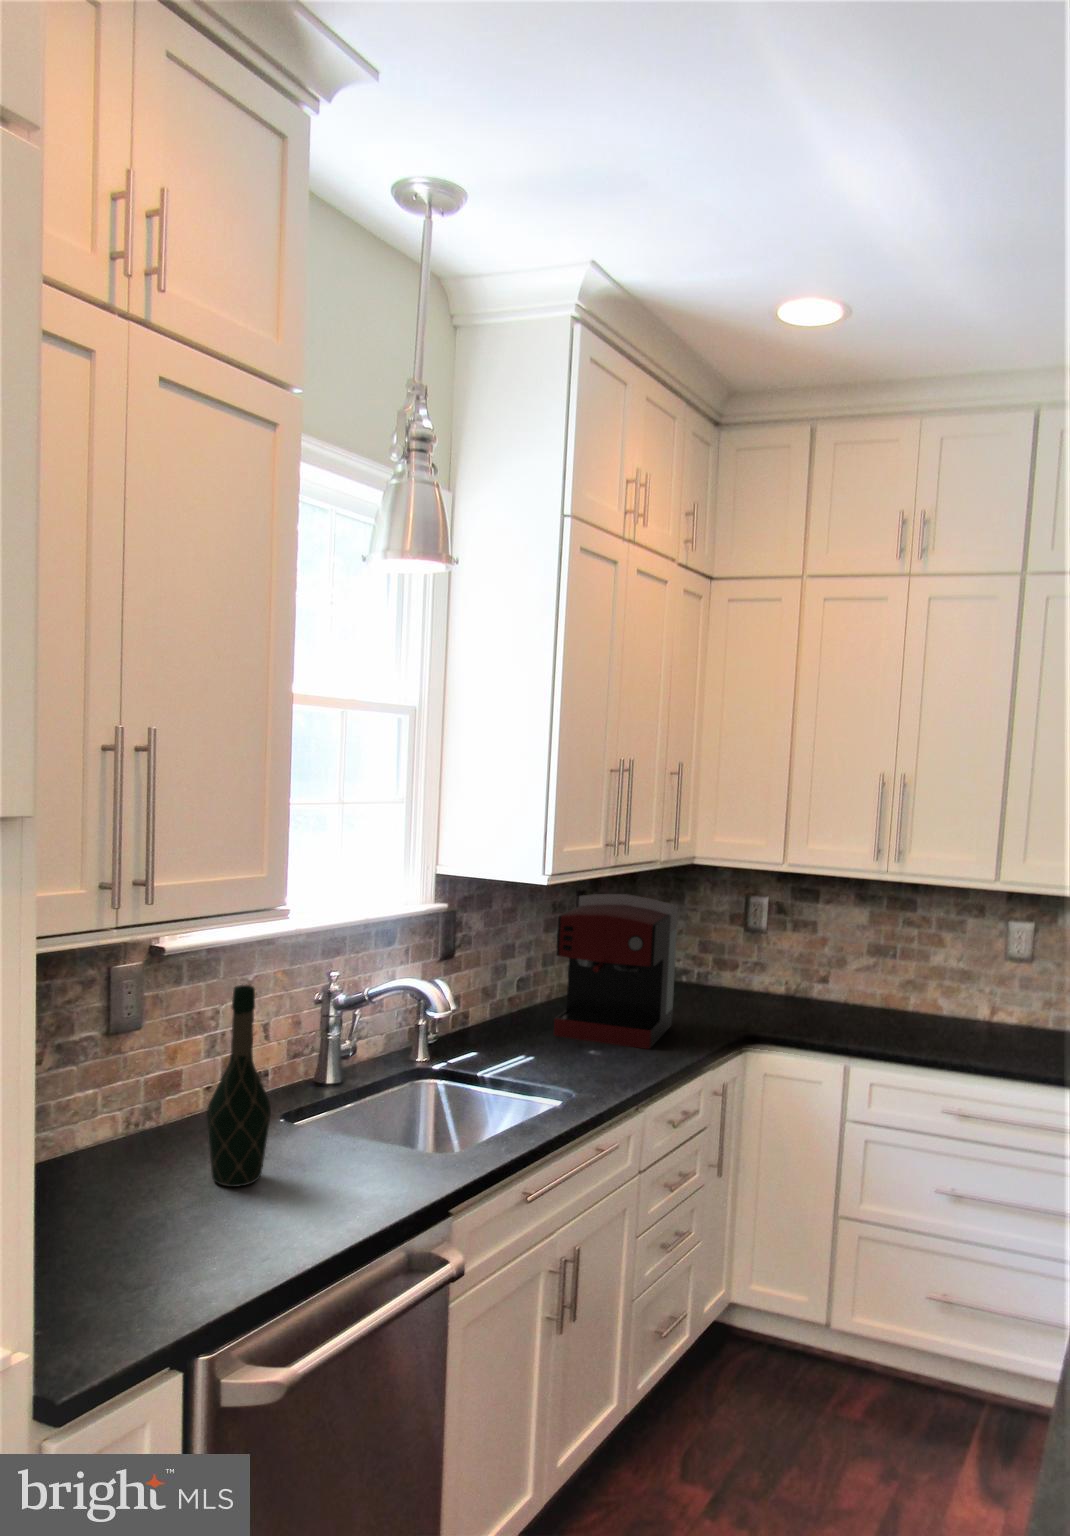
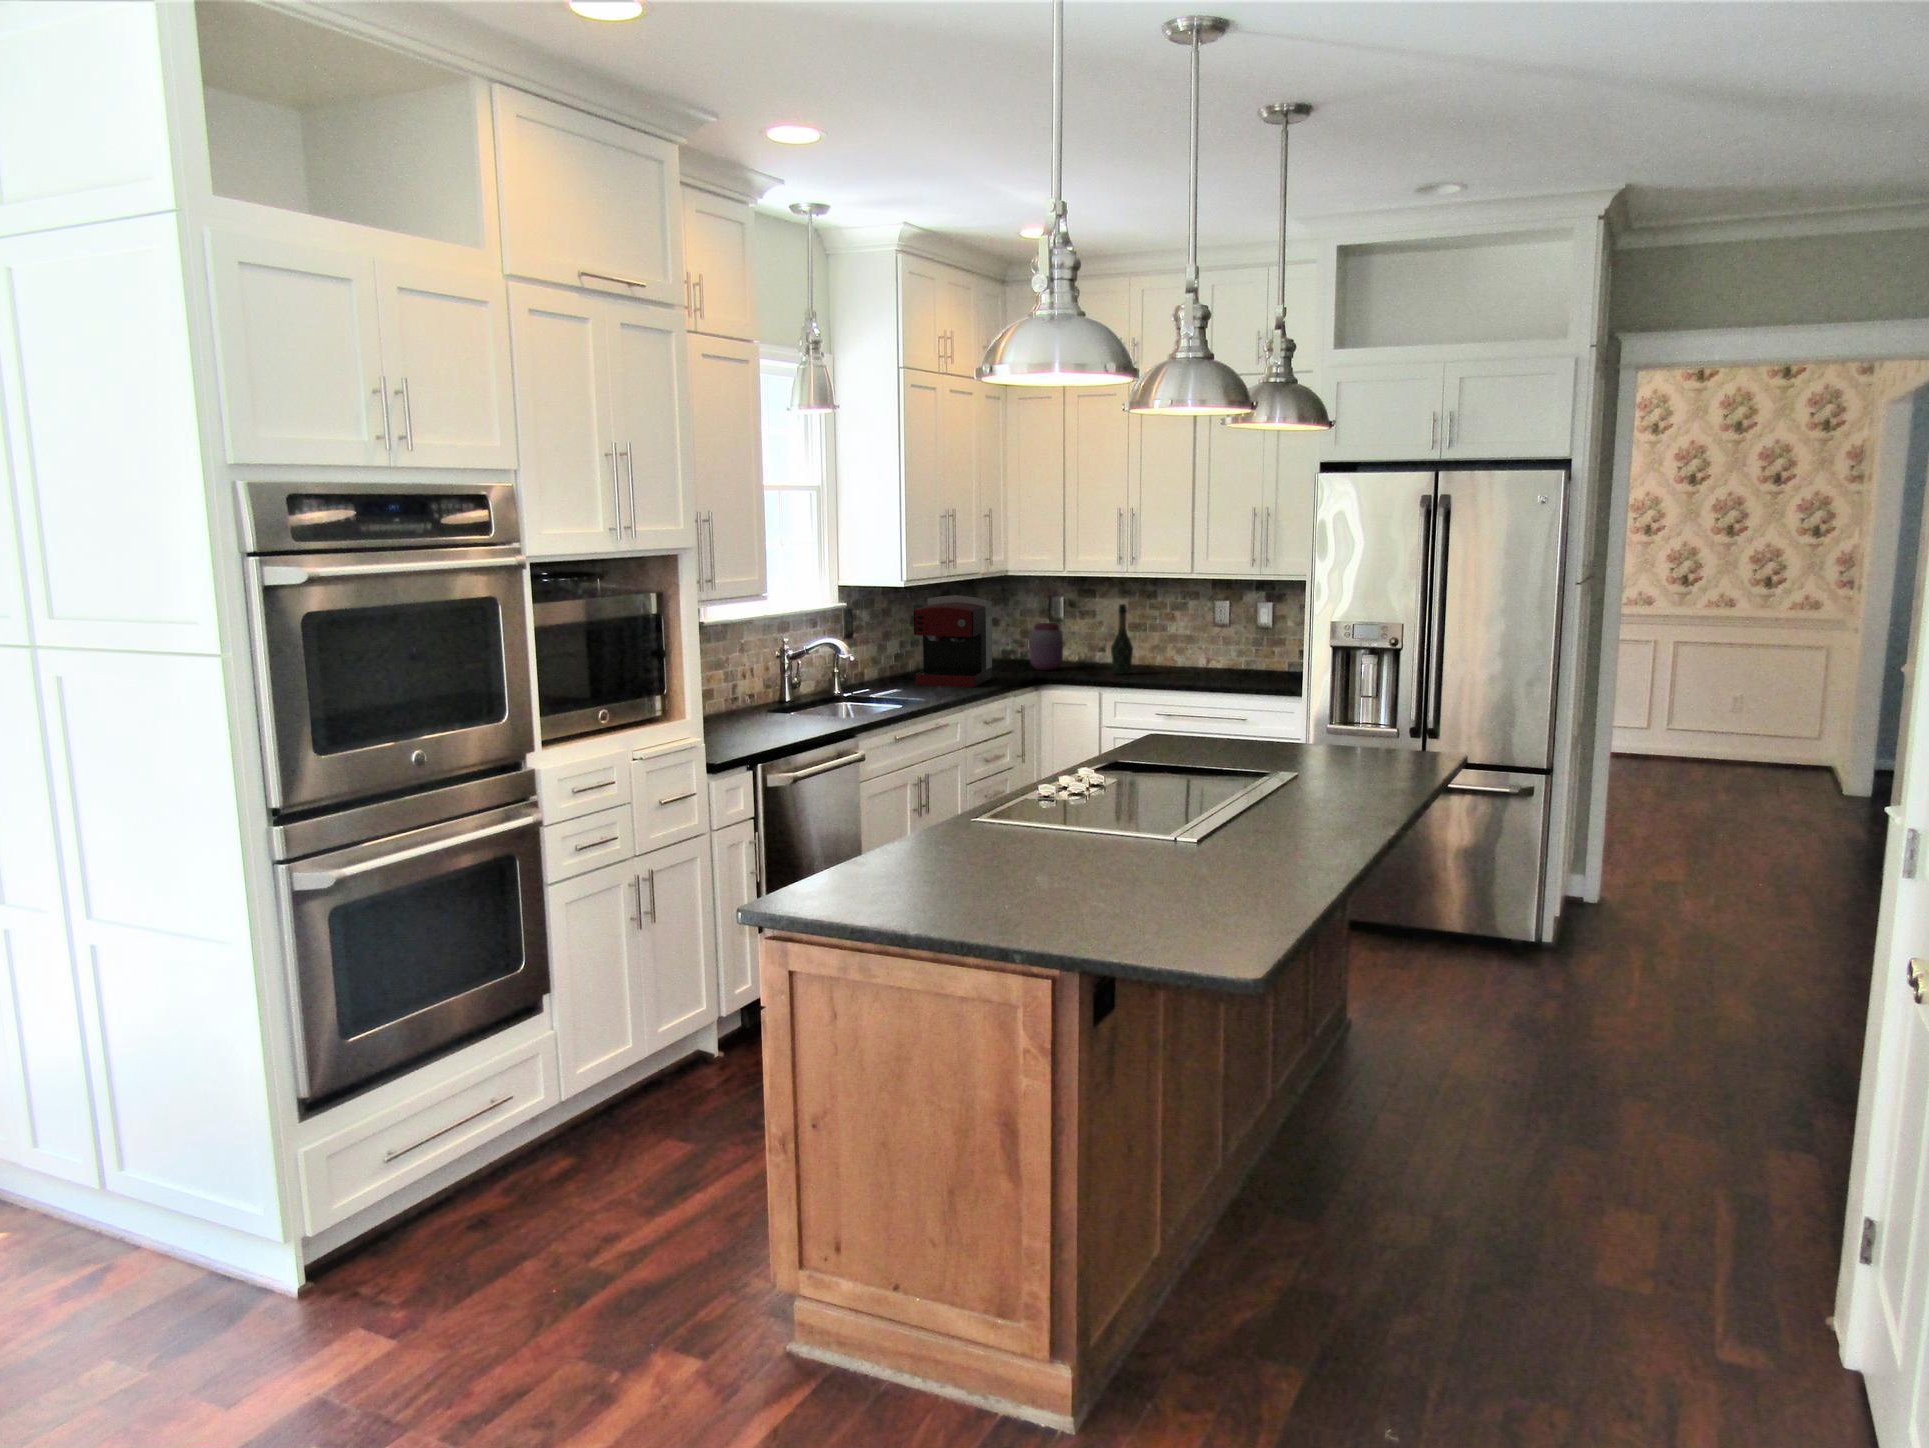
jar: none [720,934,771,1007] -> present [1030,623,1063,670]
wine bottle: present [207,985,271,1187] -> present [1111,604,1133,674]

